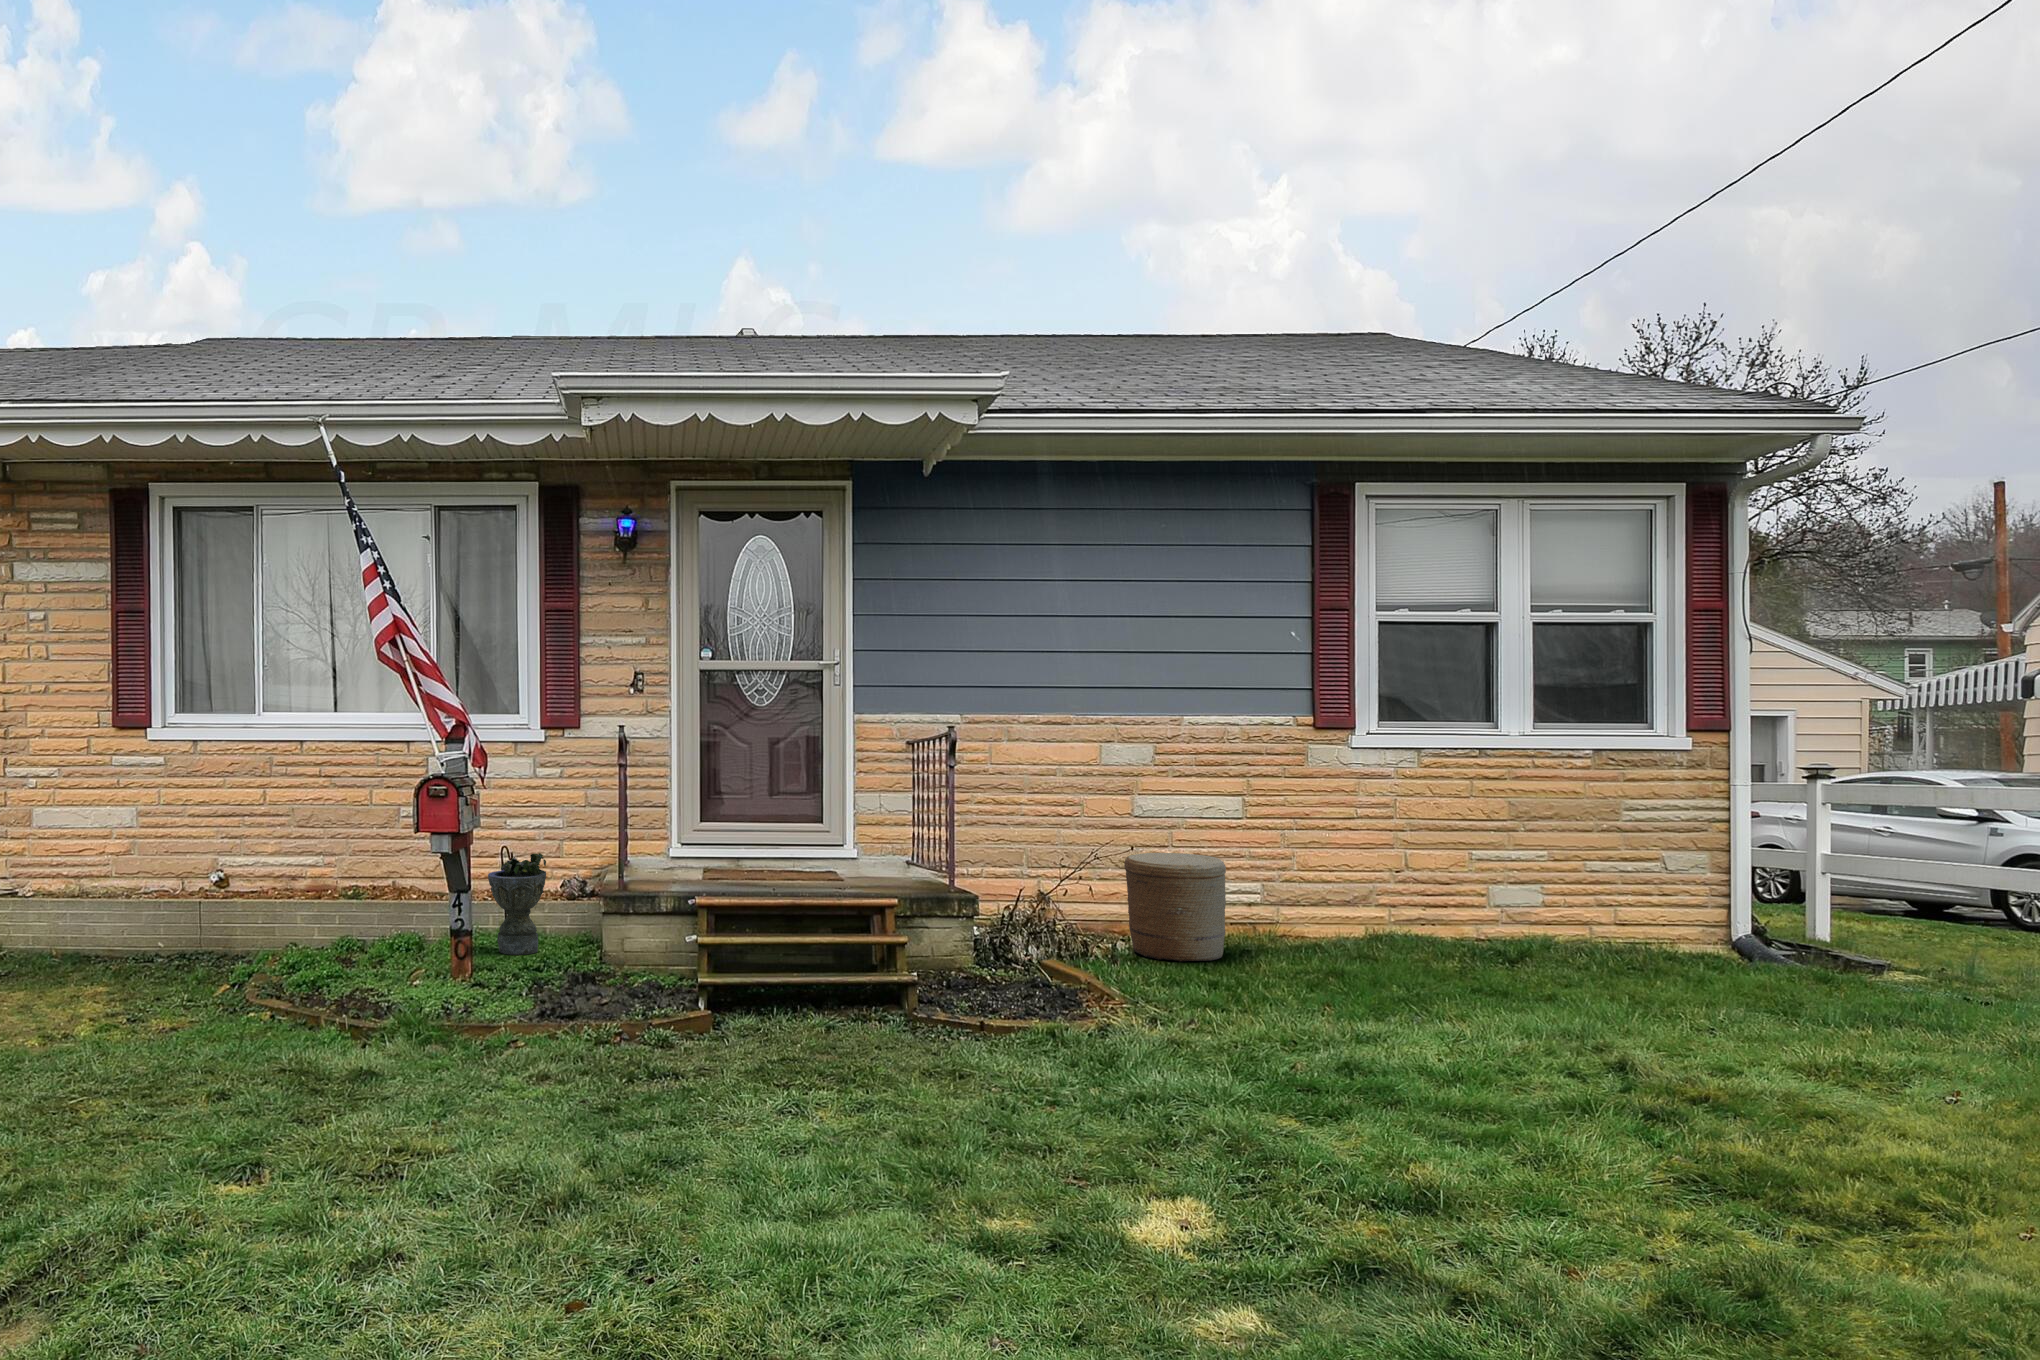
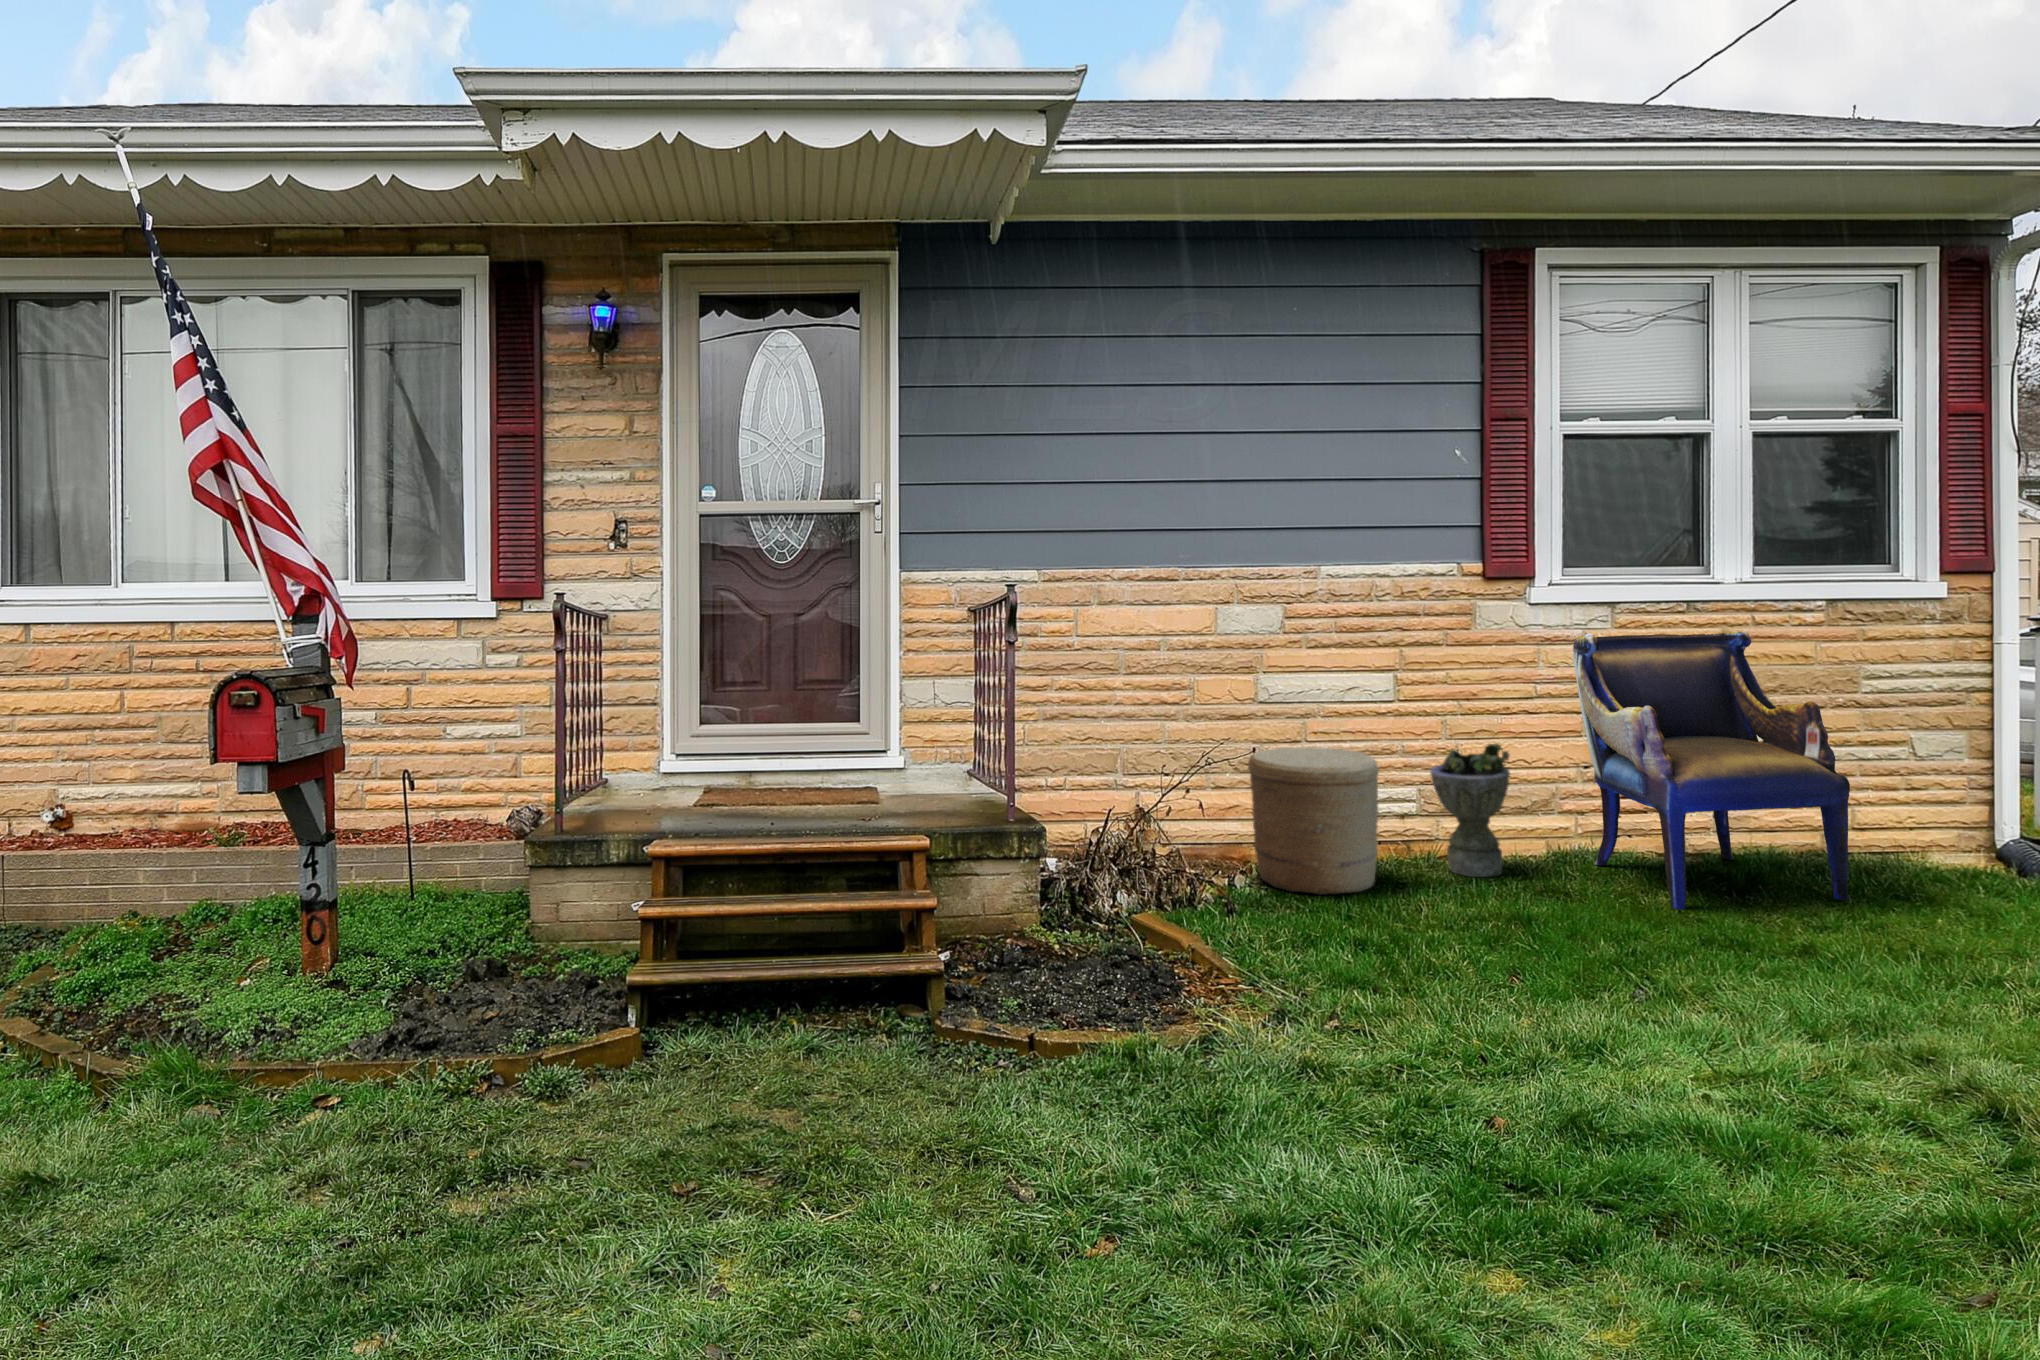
armchair: none [1382,767,1587,975] -> present [1573,631,1850,909]
planter: present [488,853,546,955] -> present [1430,744,1510,877]

